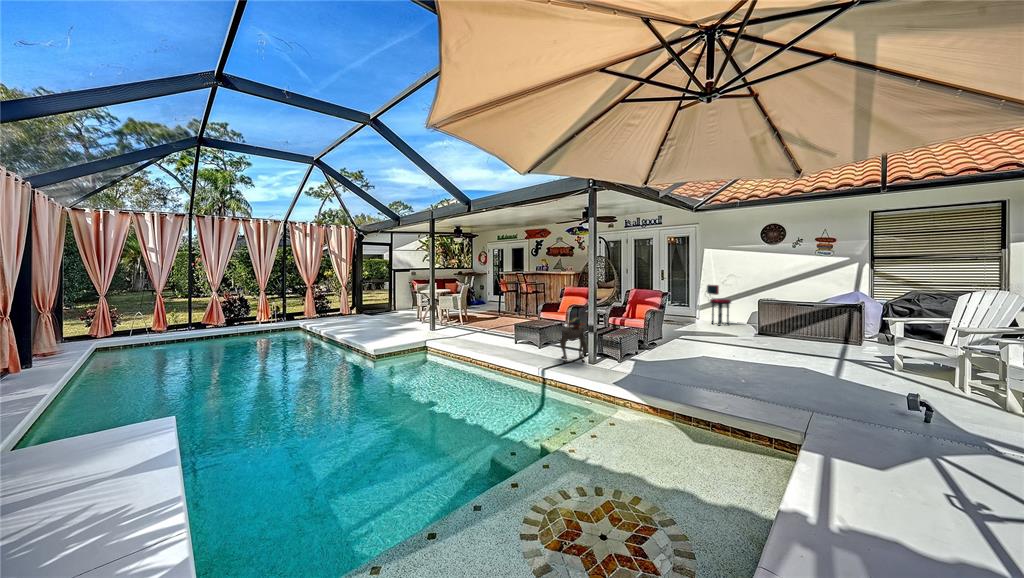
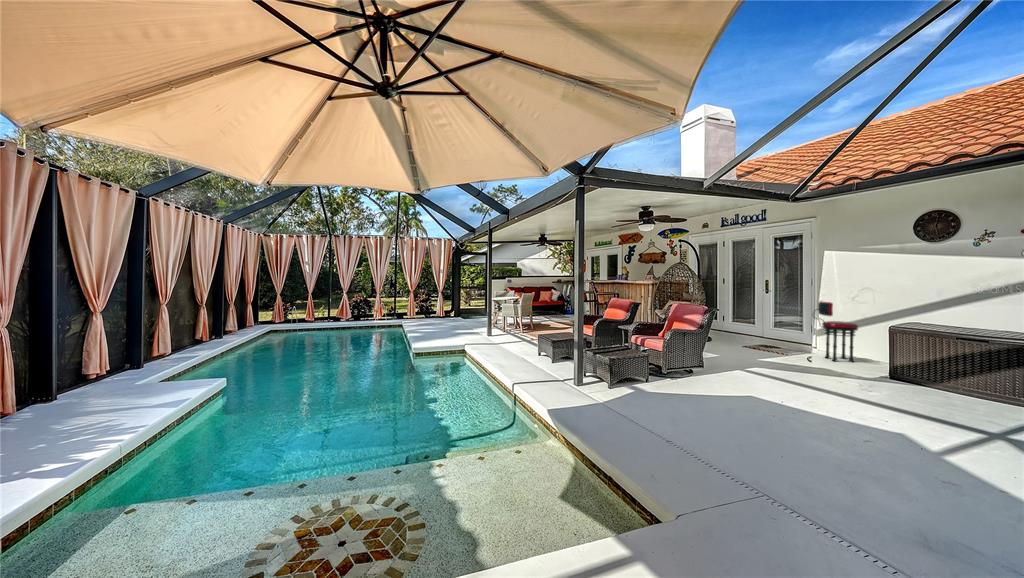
side table: present [560,318,587,362] -> none [536,333,572,387]

